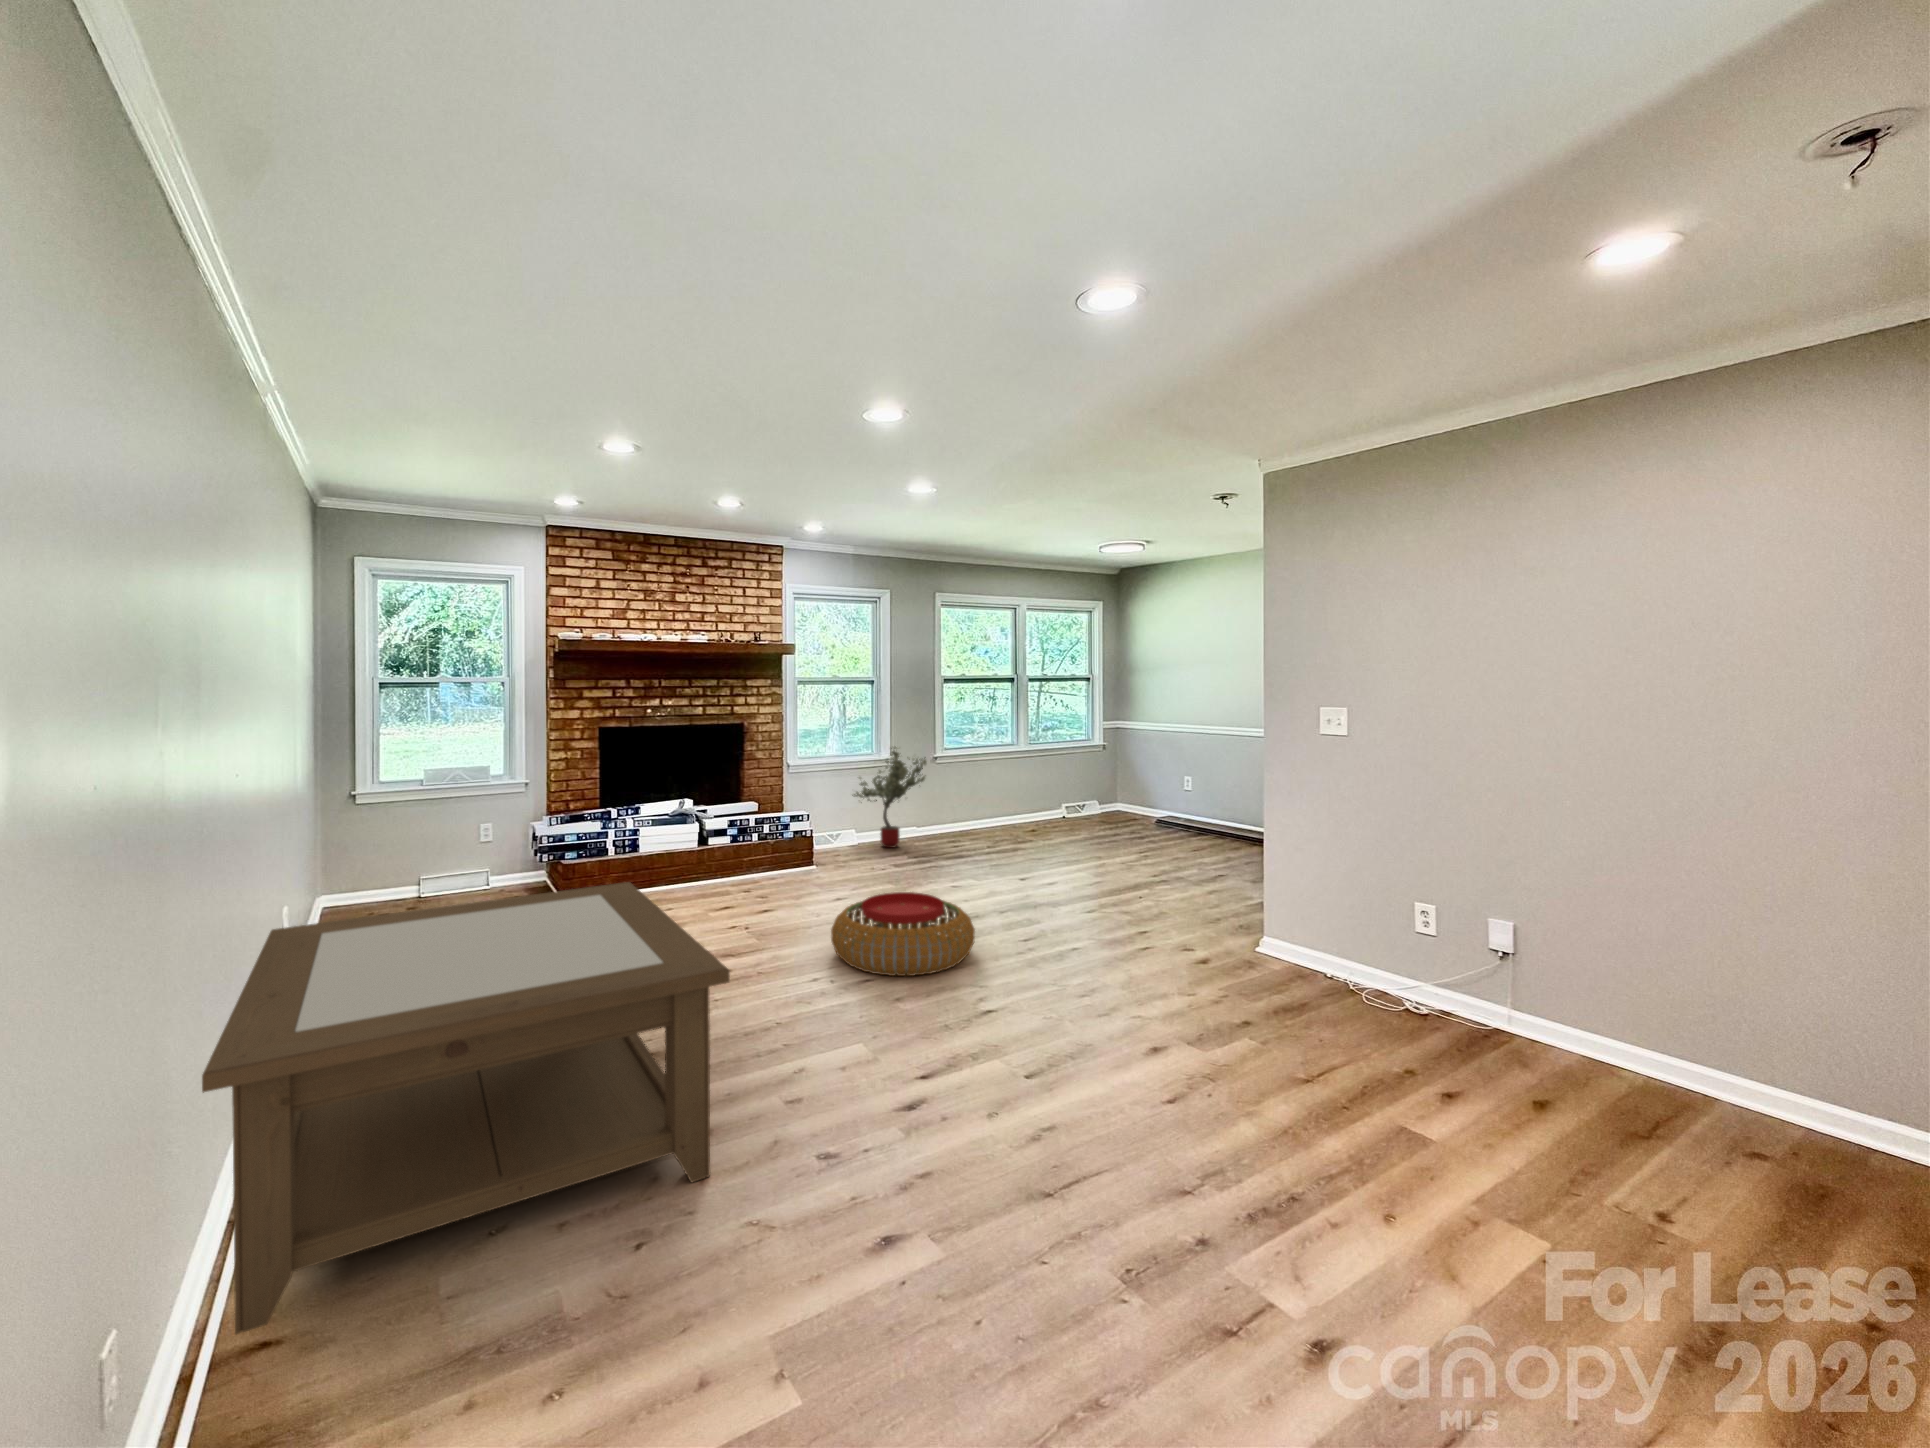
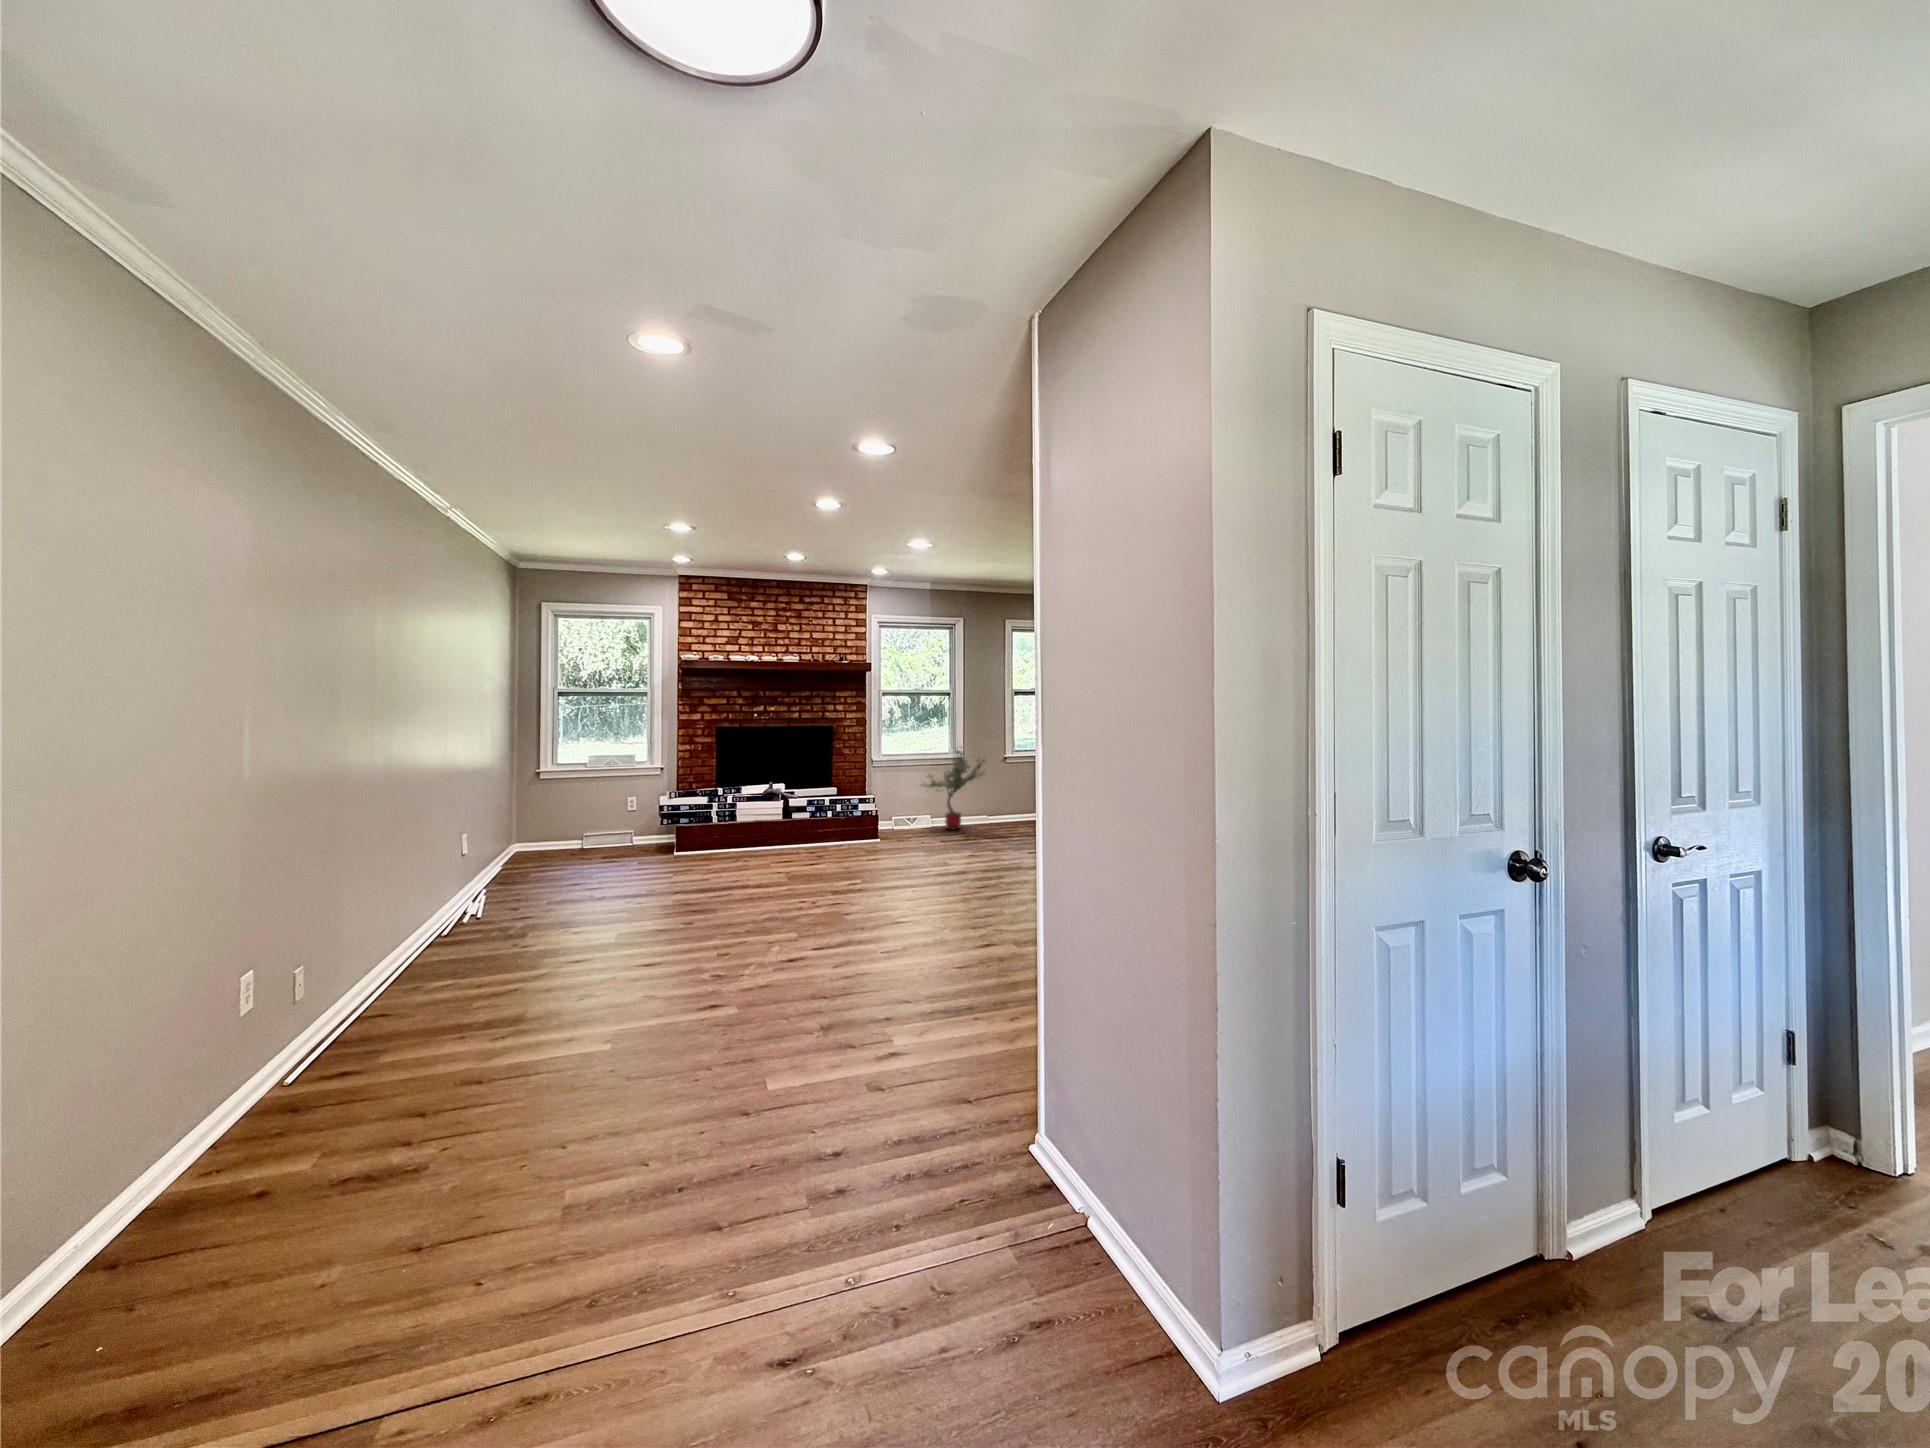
coffee table: present [202,882,730,1334] -> none [323,823,644,1020]
pouf: present [831,892,975,976] -> none [814,849,922,905]

